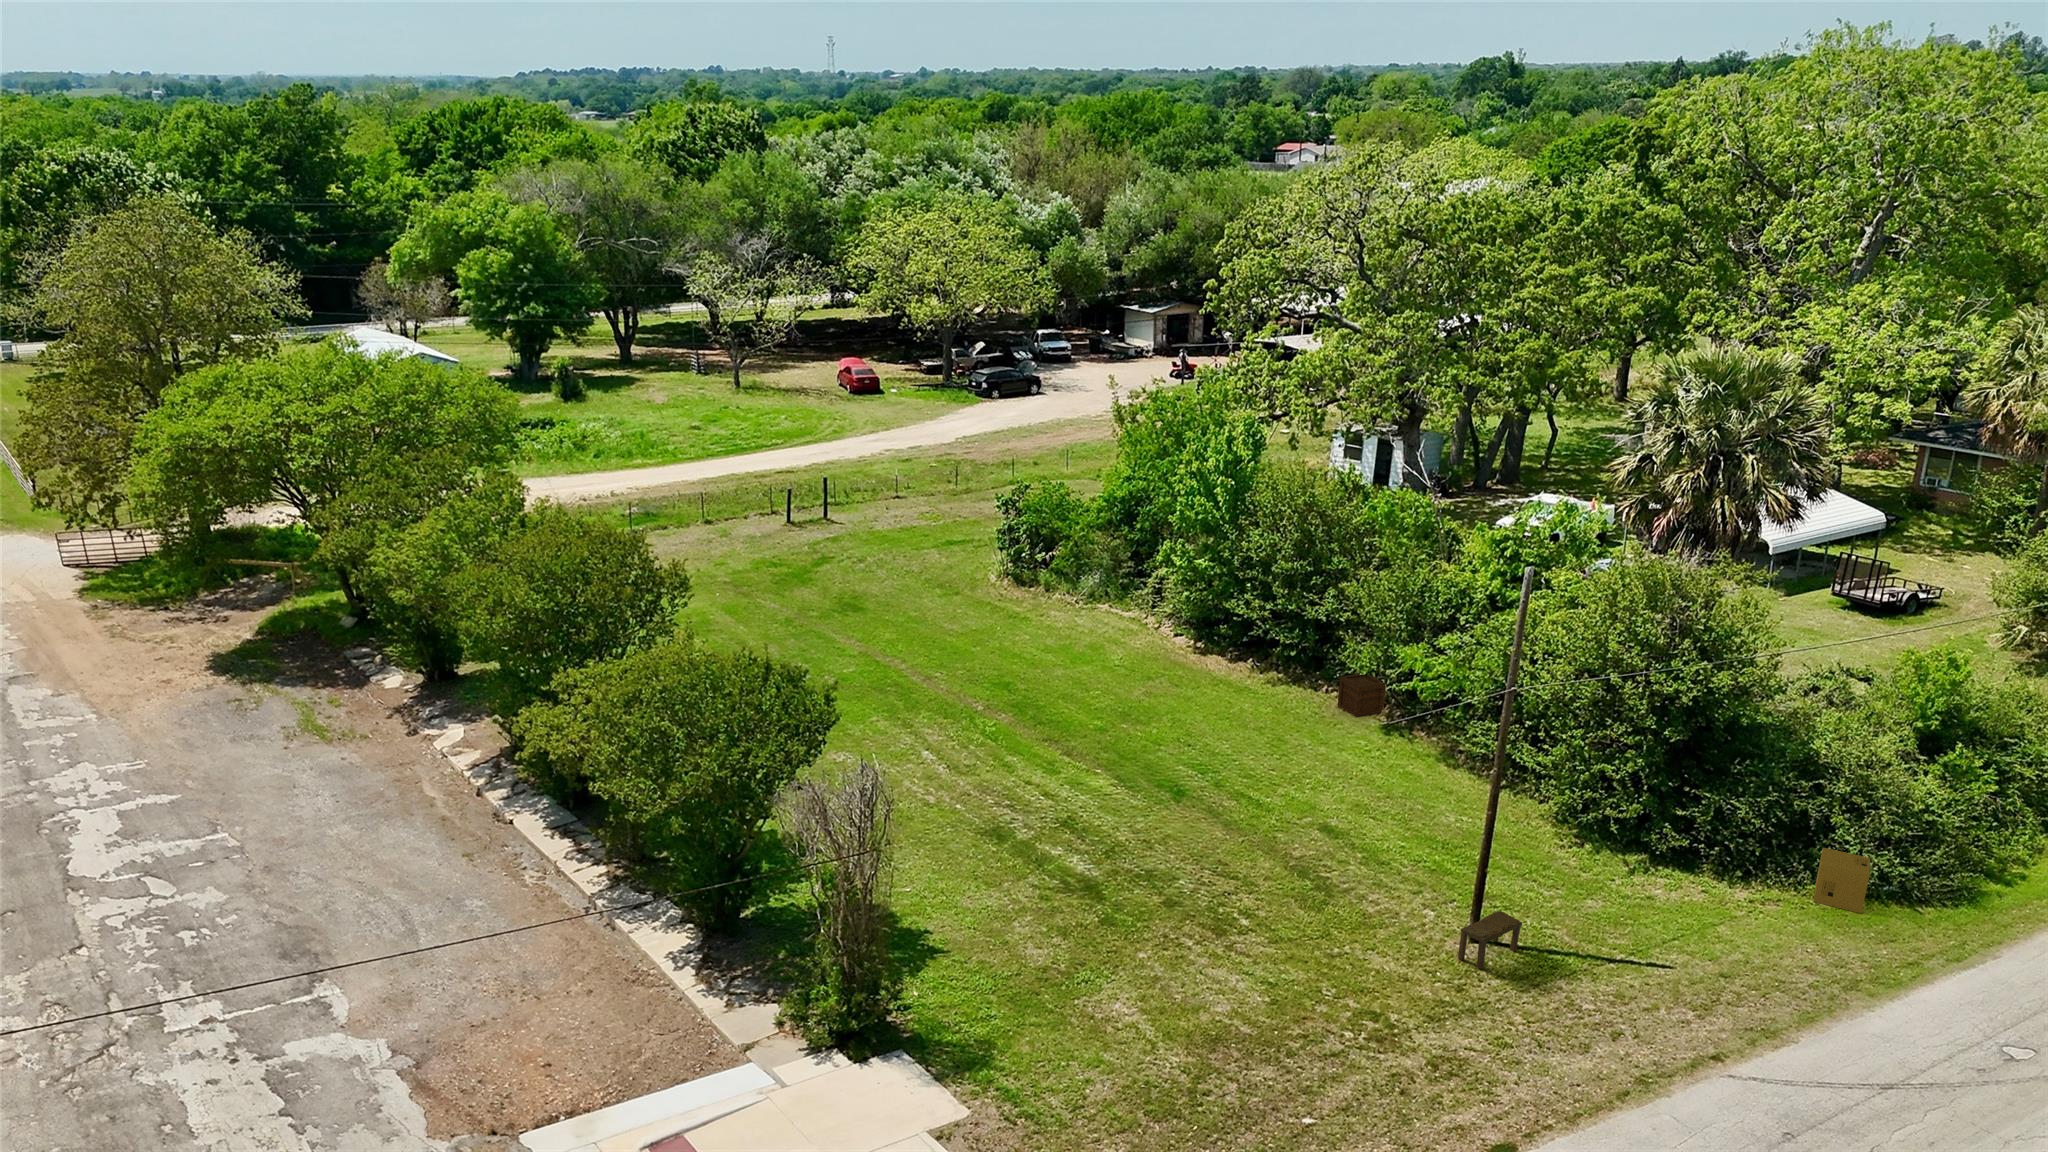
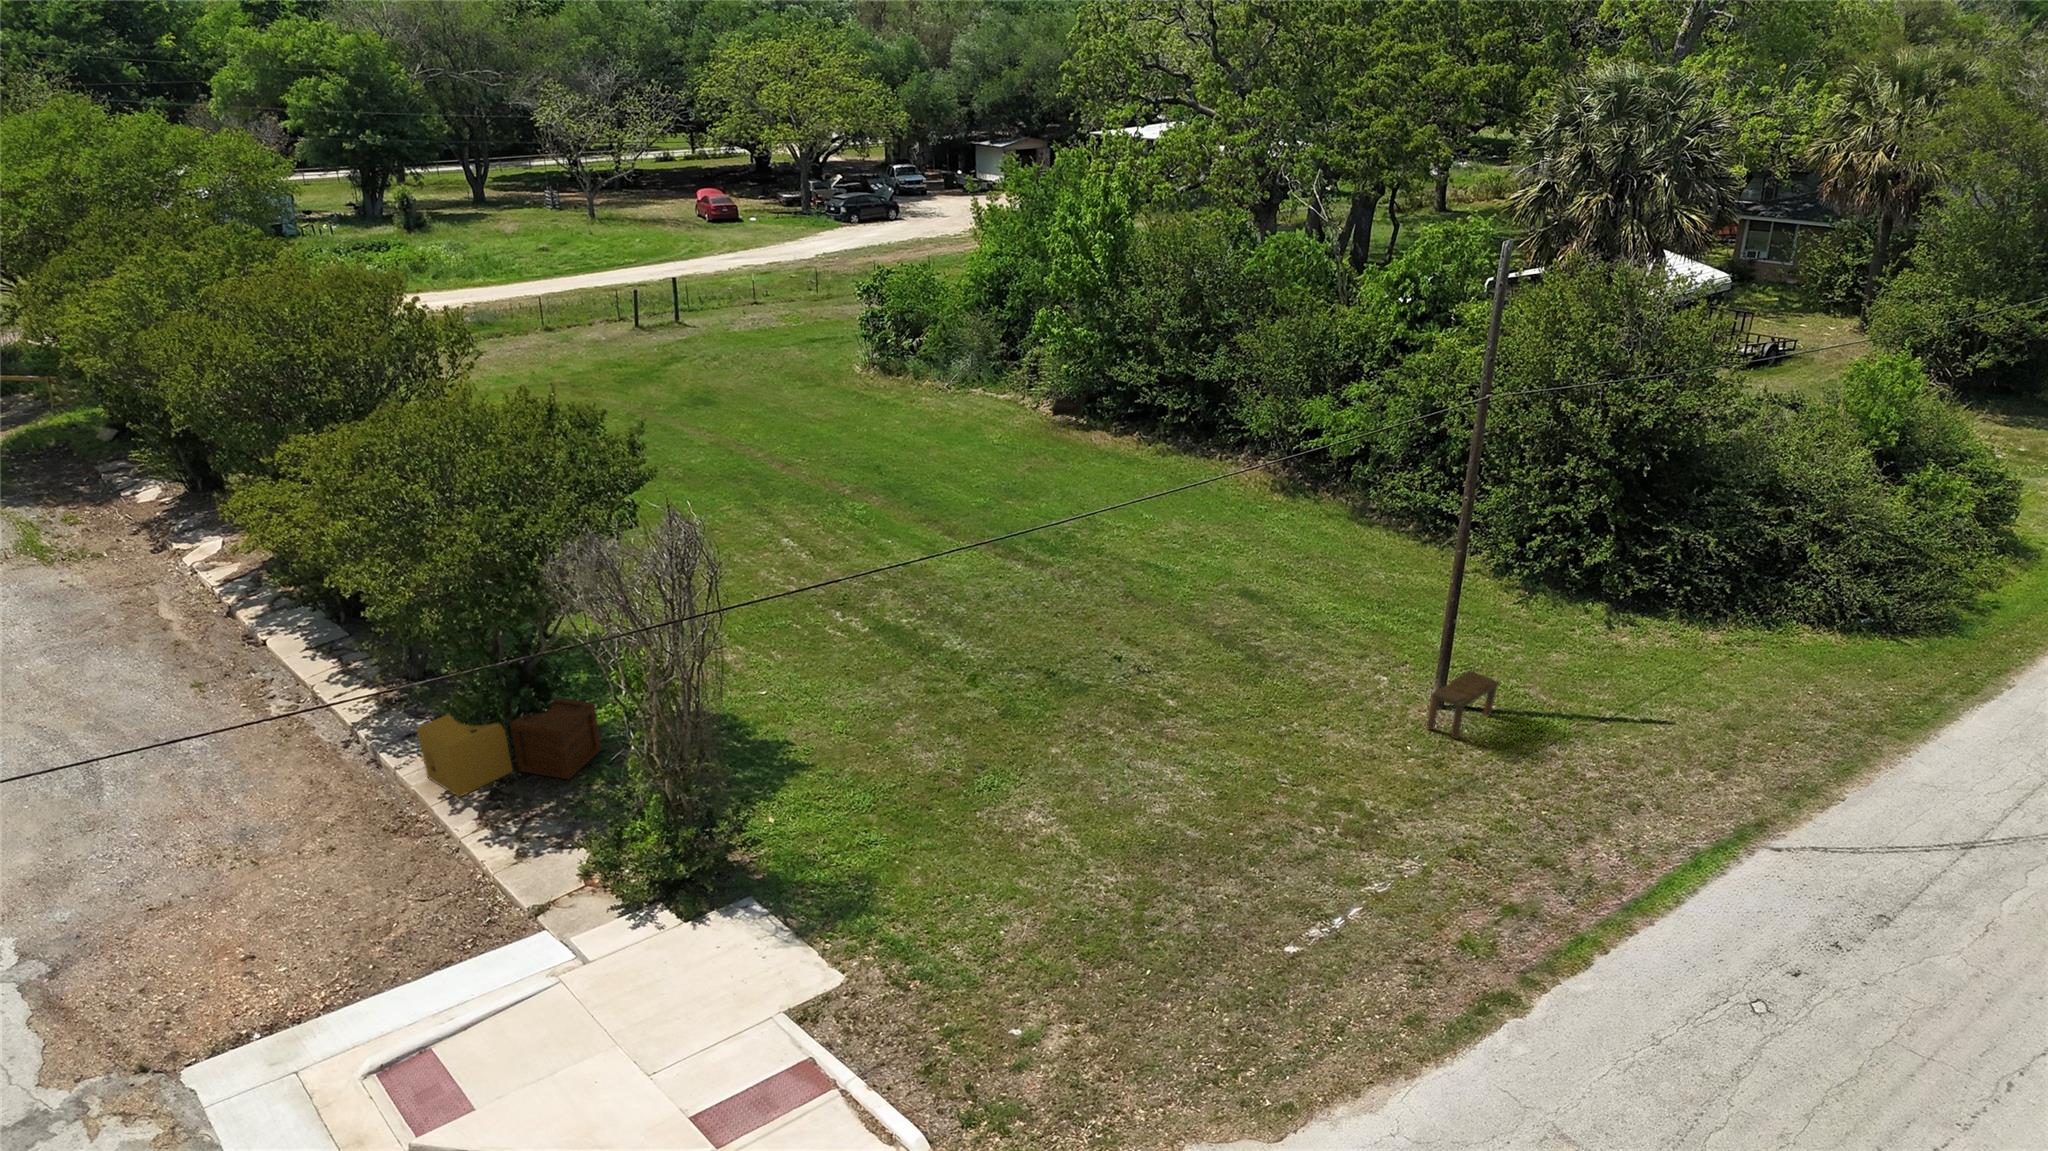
lounge chair: none [1168,617,1207,650] -> present [1051,394,1086,426]
wooden crate: present [1338,674,1386,717] -> present [510,698,602,779]
cardboard box: present [1814,848,1870,913] -> present [417,715,513,797]

